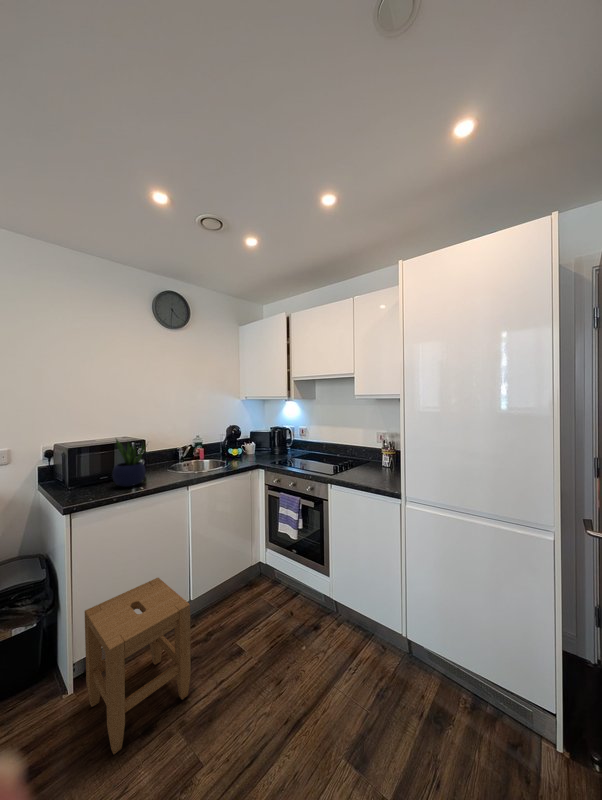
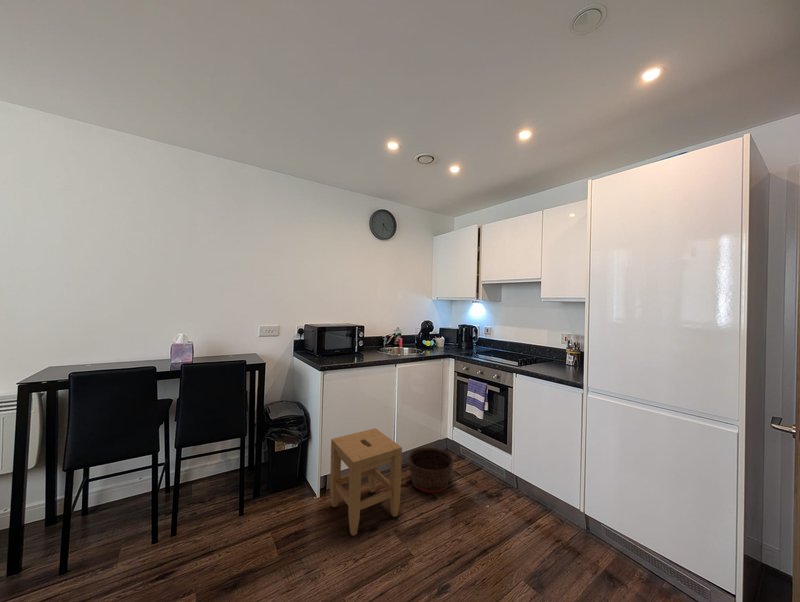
potted plant: present [112,439,147,487] -> none [345,321,370,359]
basket: none [207,582,264,646] -> present [409,448,453,493]

